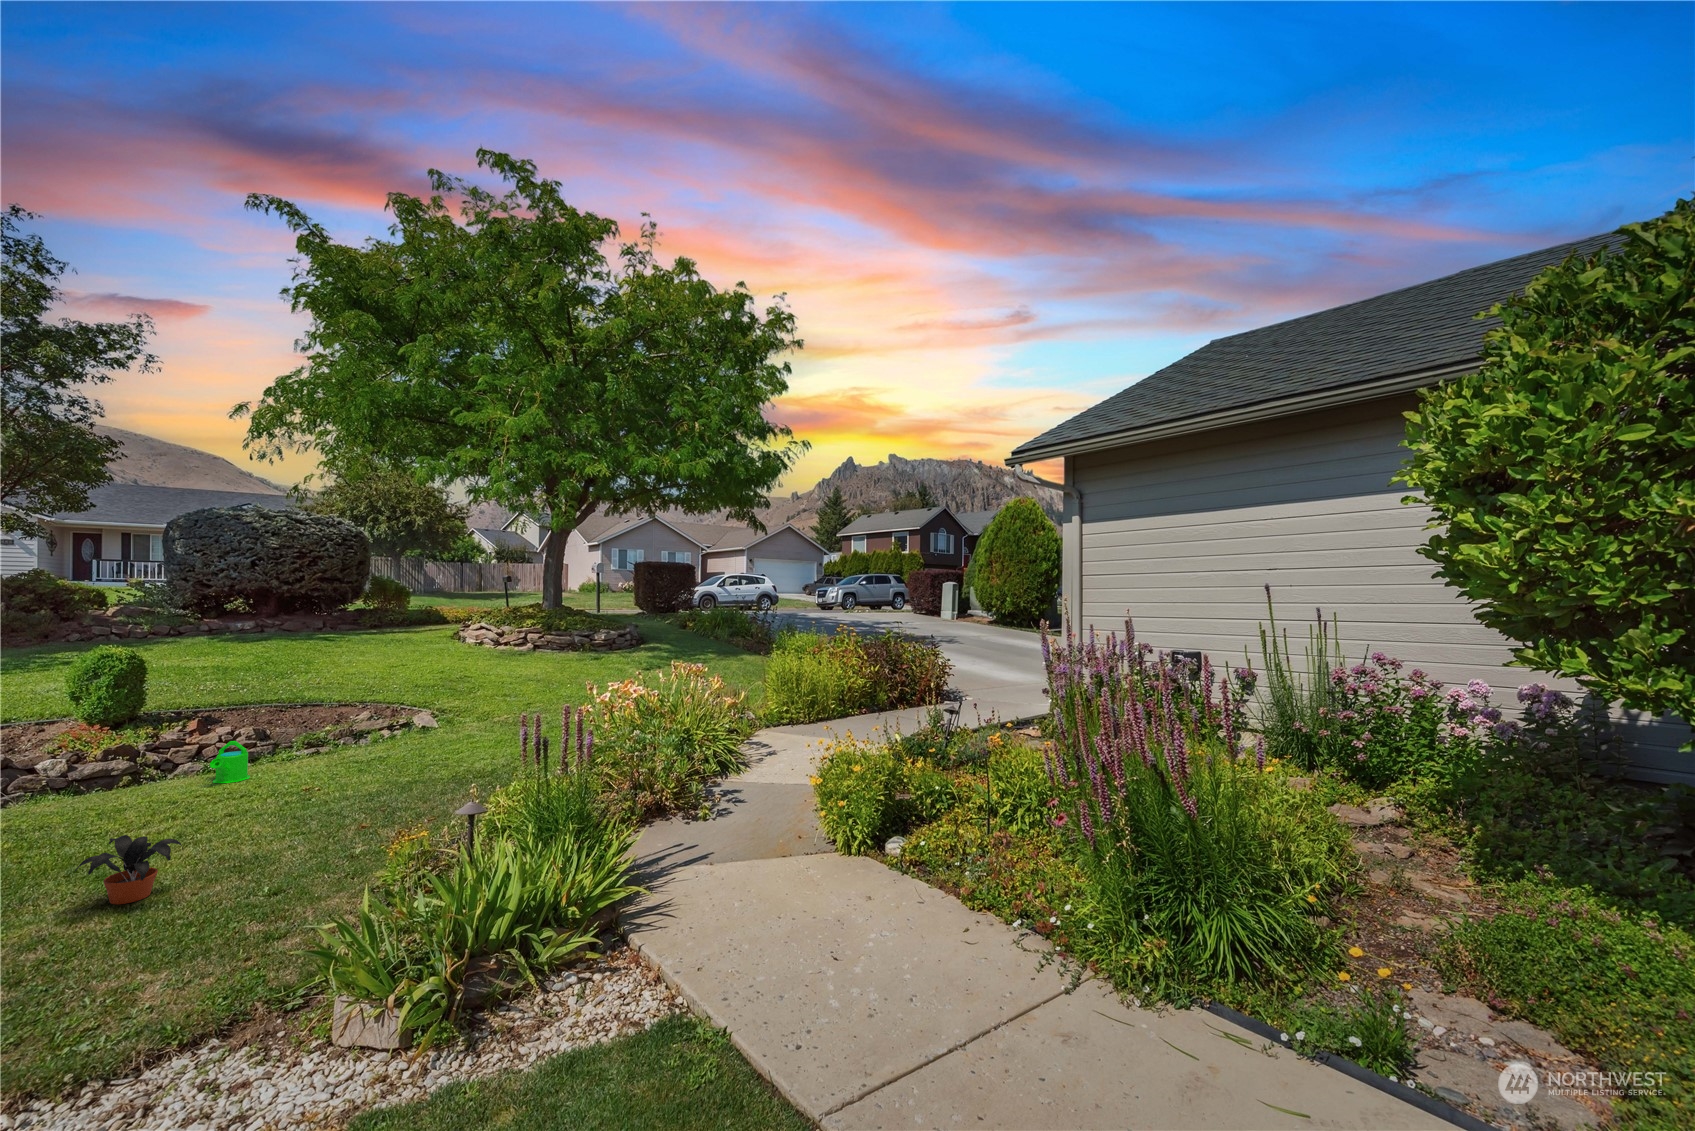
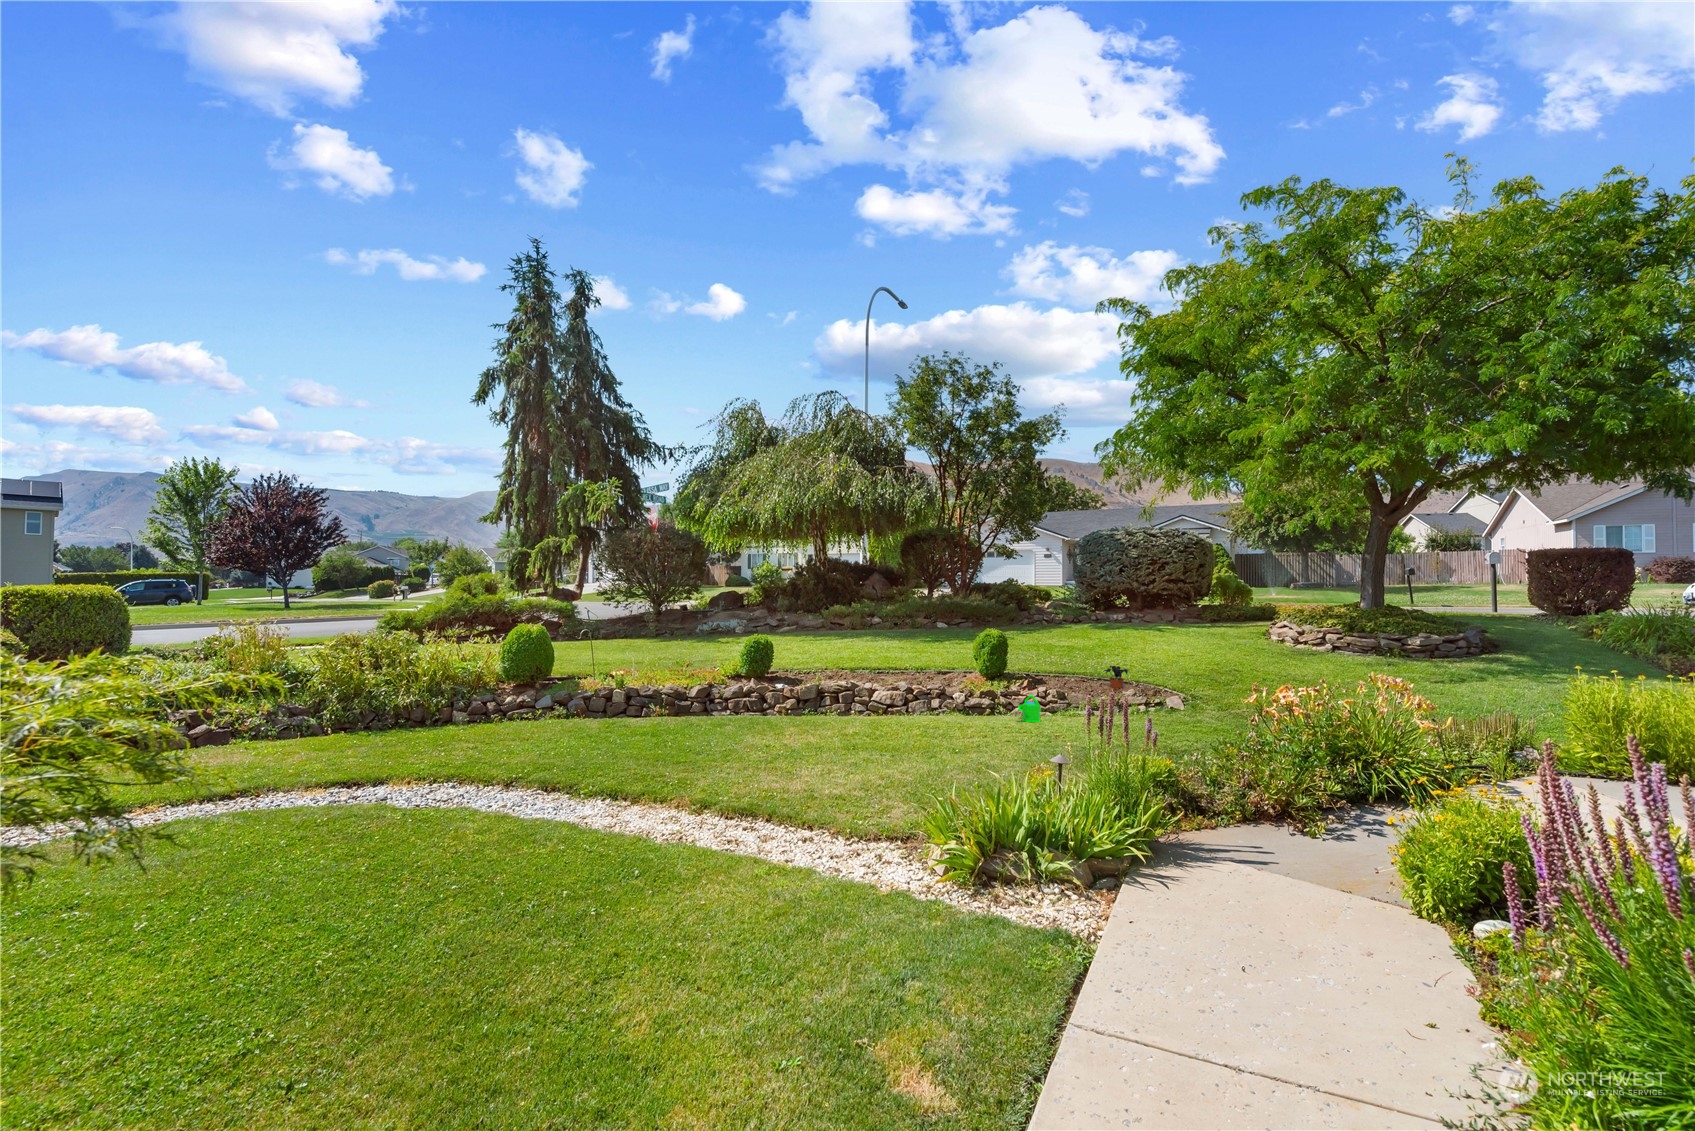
potted plant: present [75,835,182,904] -> present [1103,666,1129,688]

